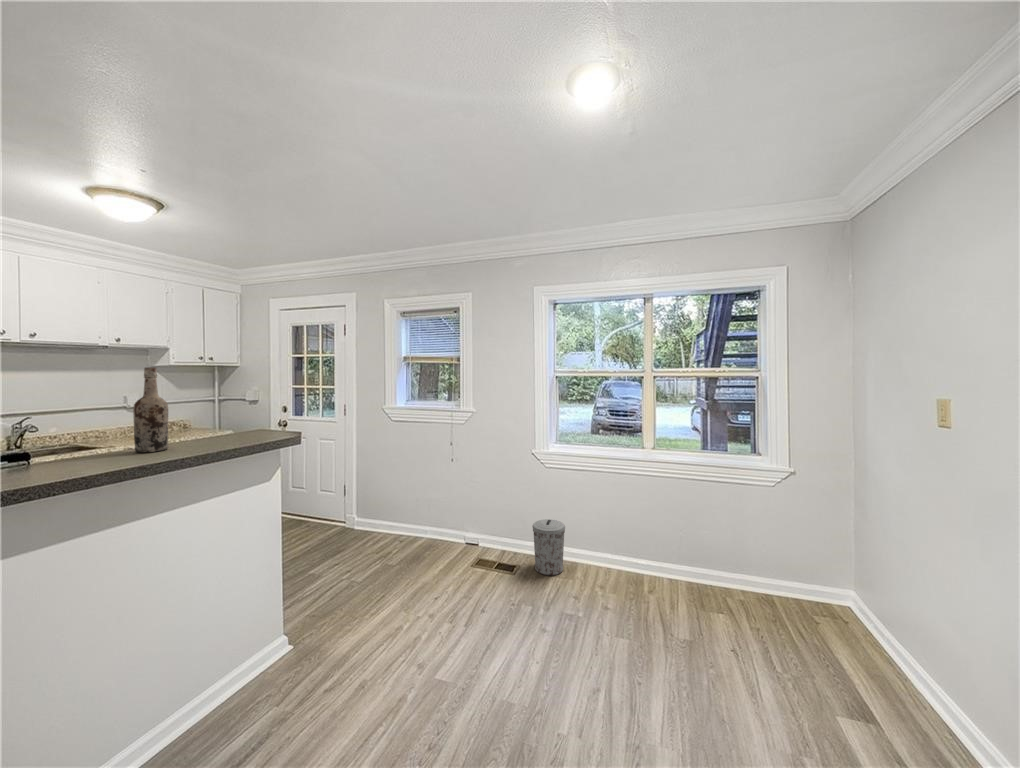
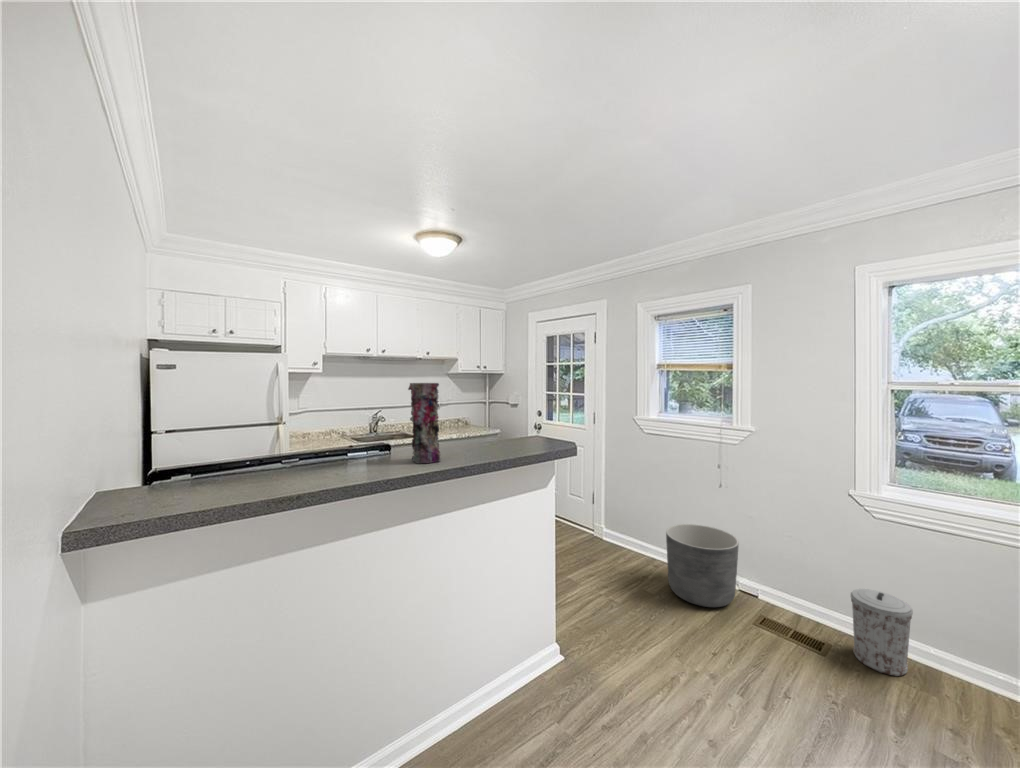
wine bottle: present [133,367,168,453] -> none [455,381,478,456]
vase: none [50,368,108,466] -> present [408,383,441,463]
planter: none [406,496,463,564] -> present [666,524,739,607]

